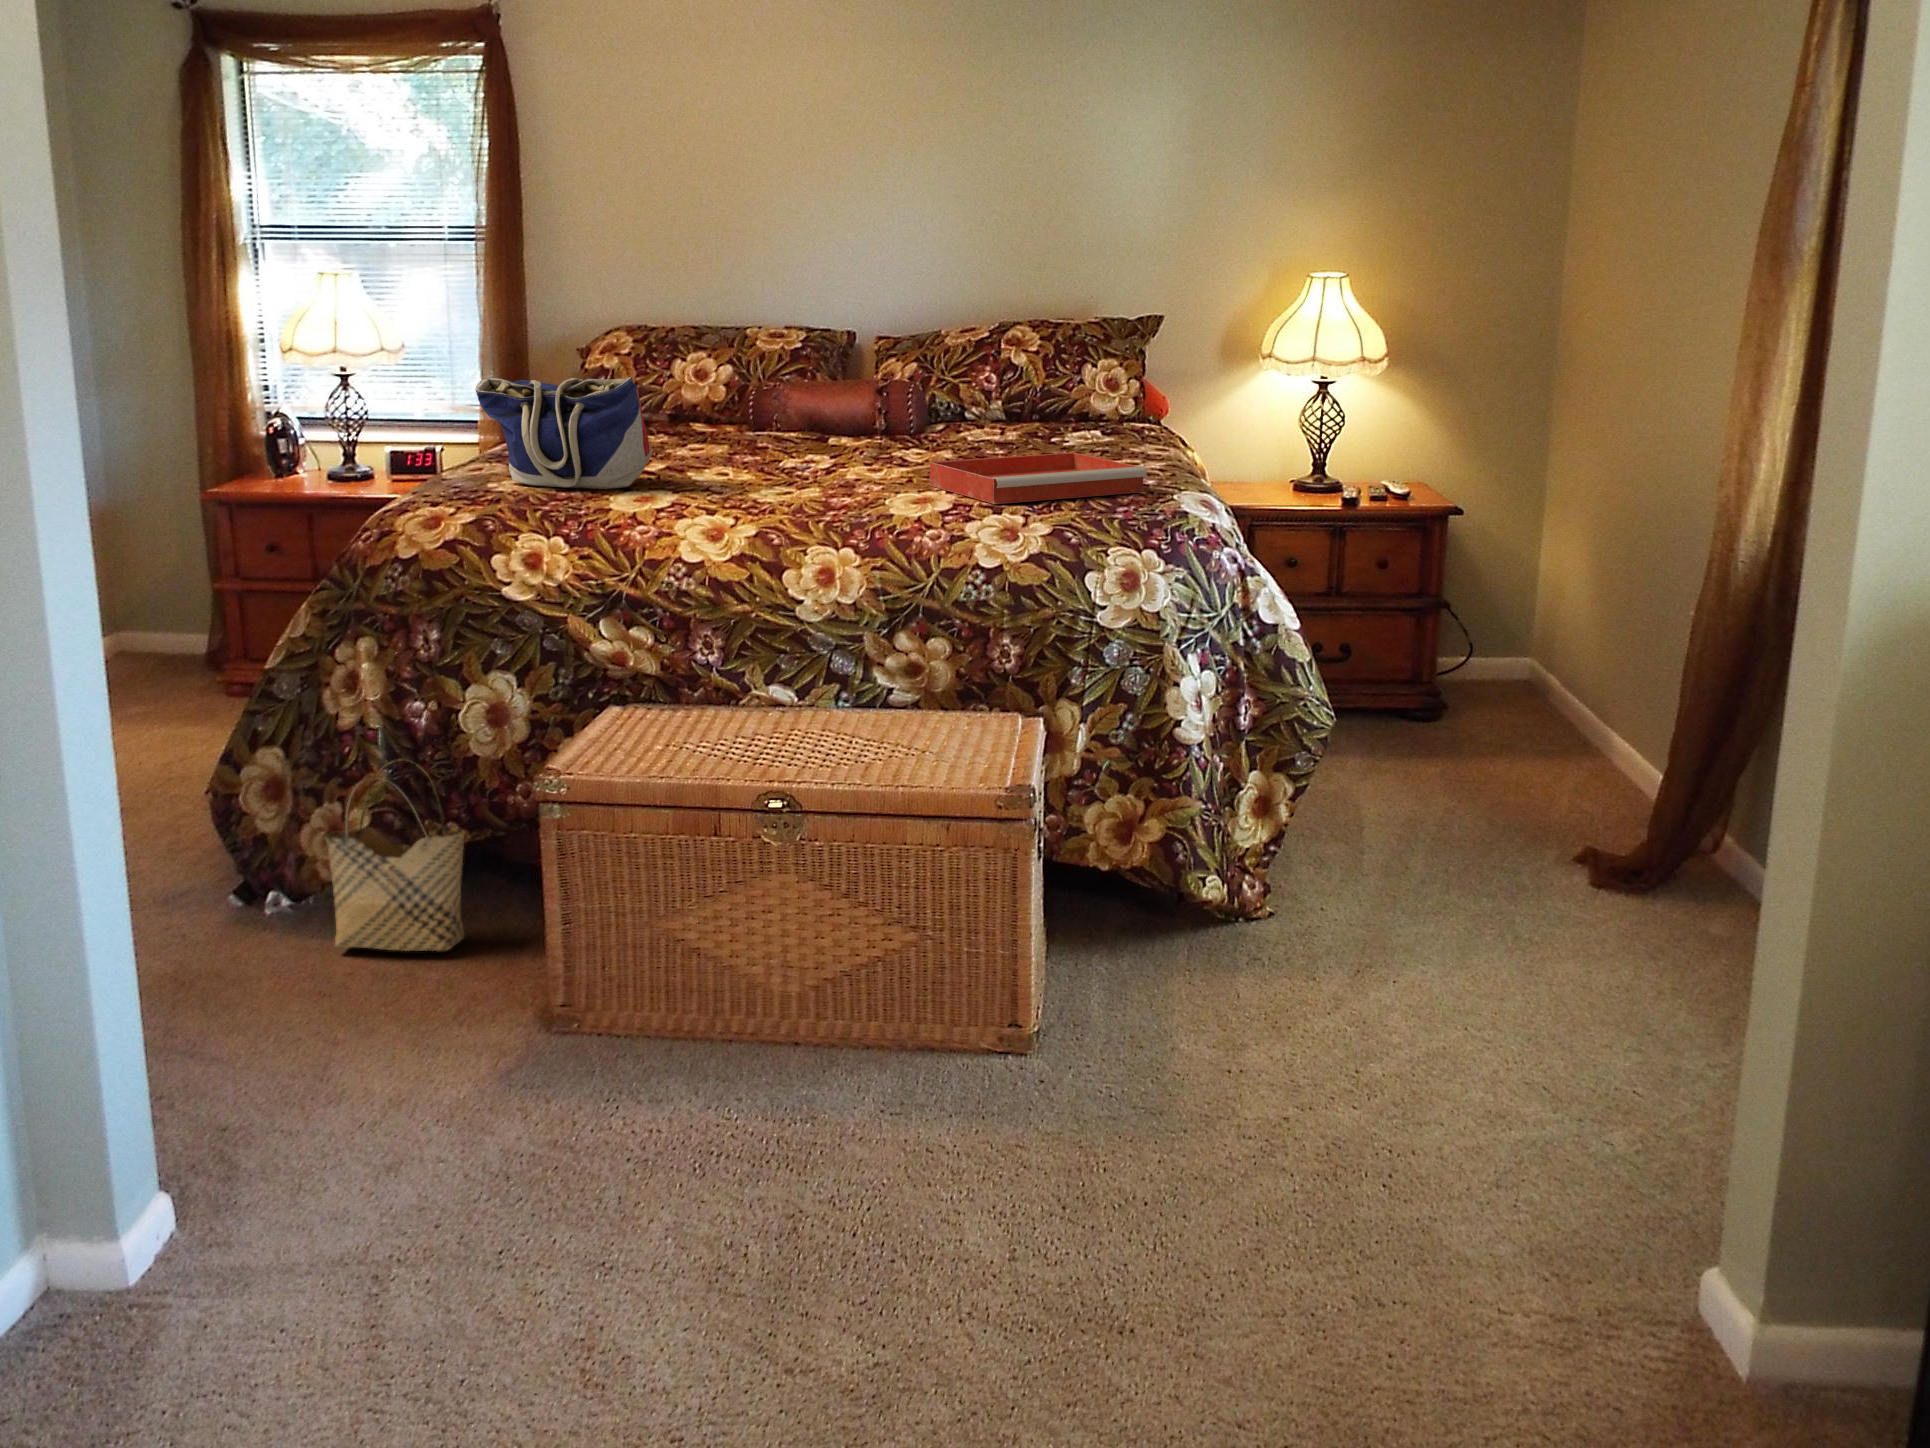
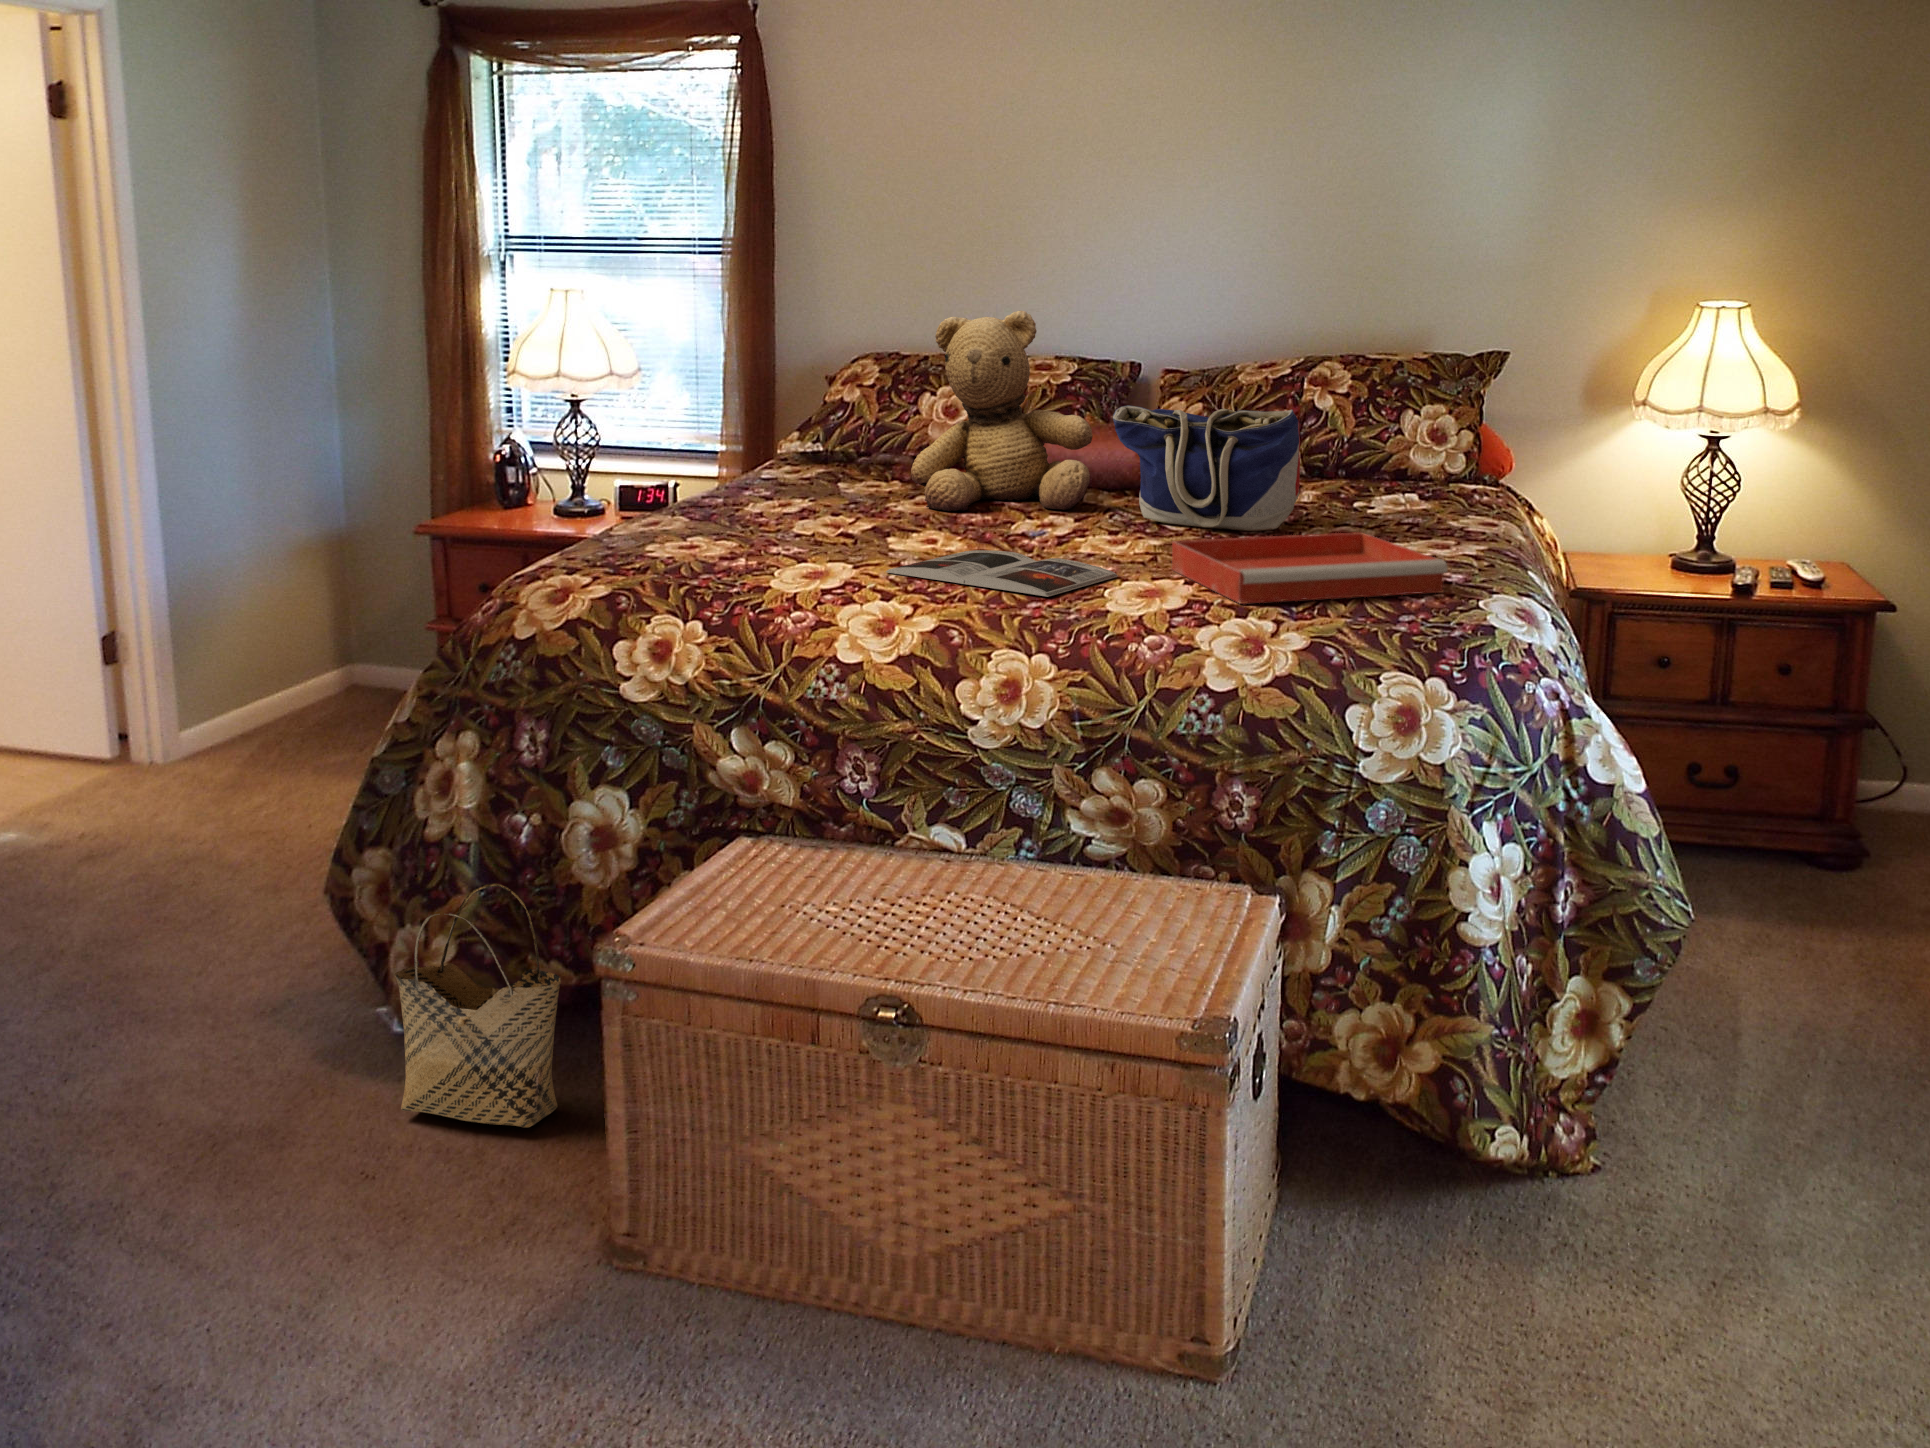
teddy bear: none [687,284,841,453] -> present [911,311,1093,511]
tote bag: present [475,377,652,489] -> present [1113,405,1300,531]
magazine: none [703,476,891,505] -> present [886,550,1118,597]

